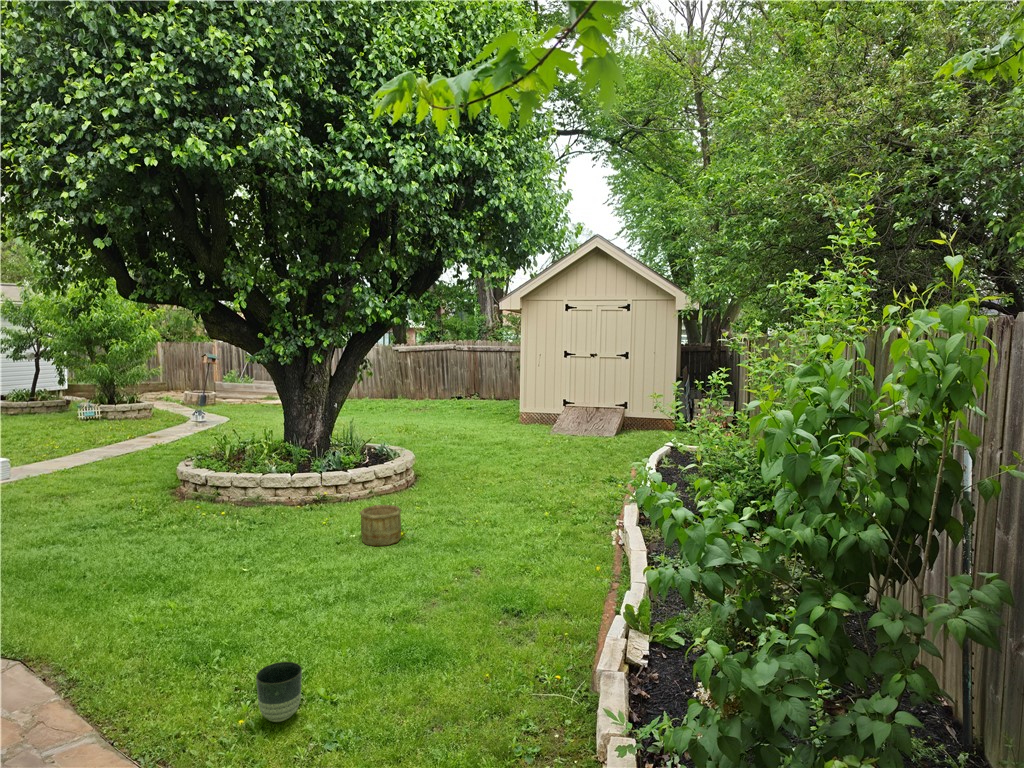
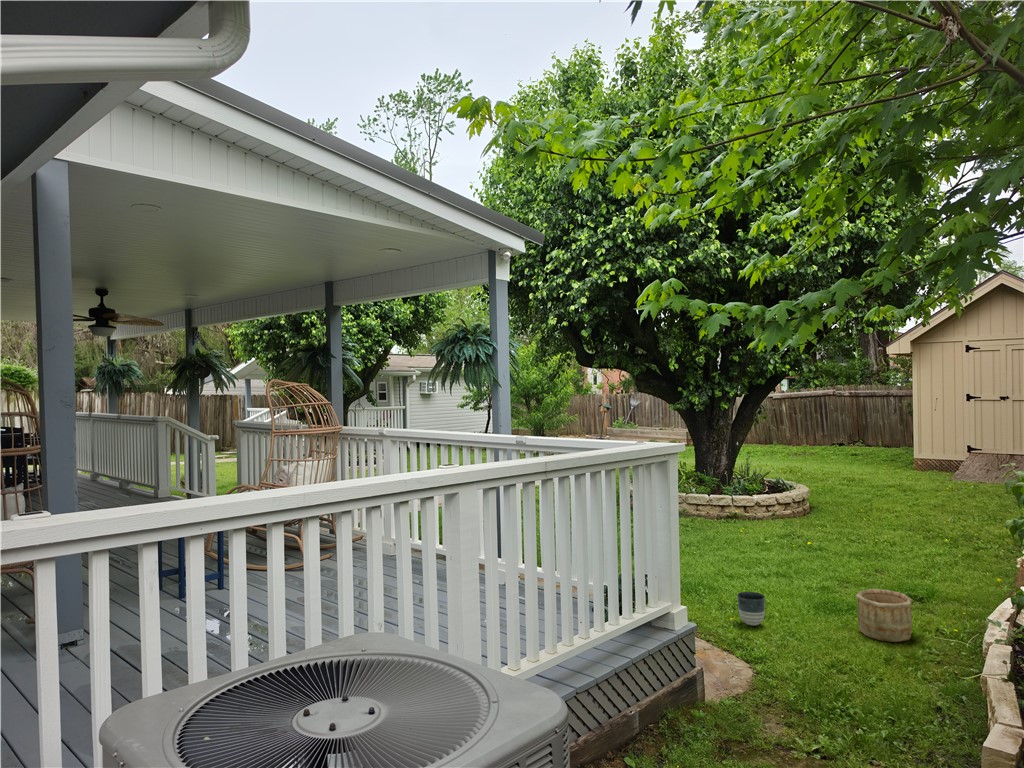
wooden bucket: present [360,505,402,546] -> present [856,589,912,642]

